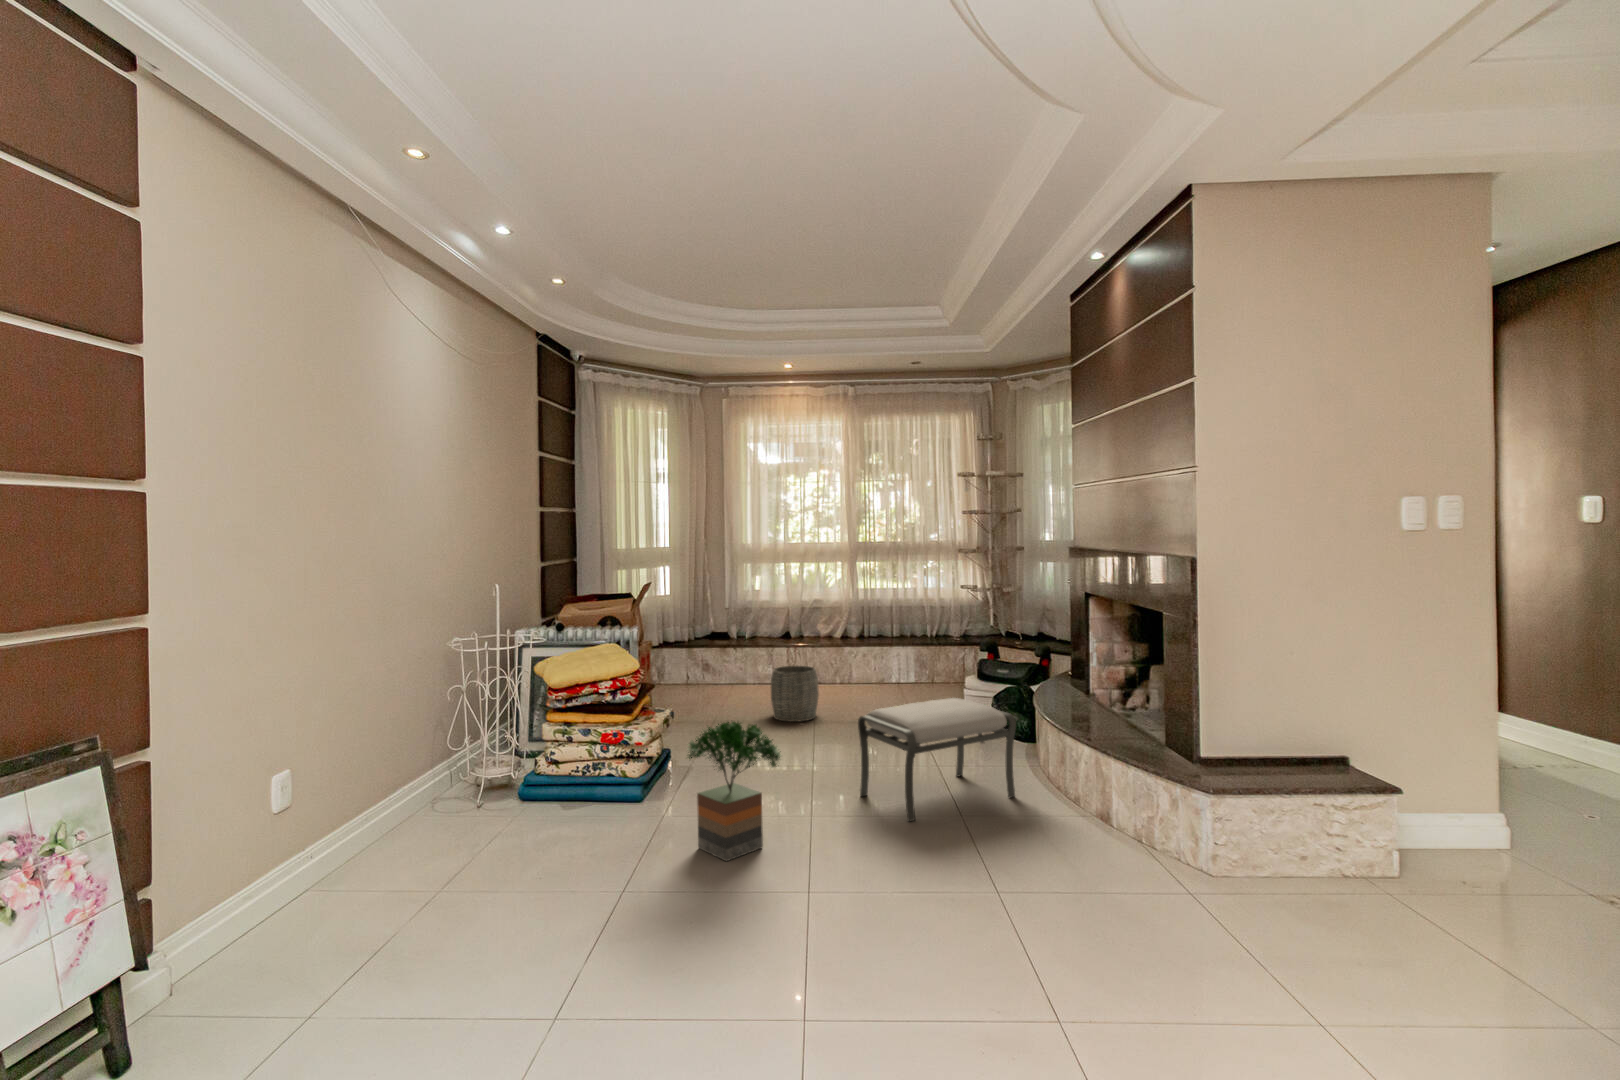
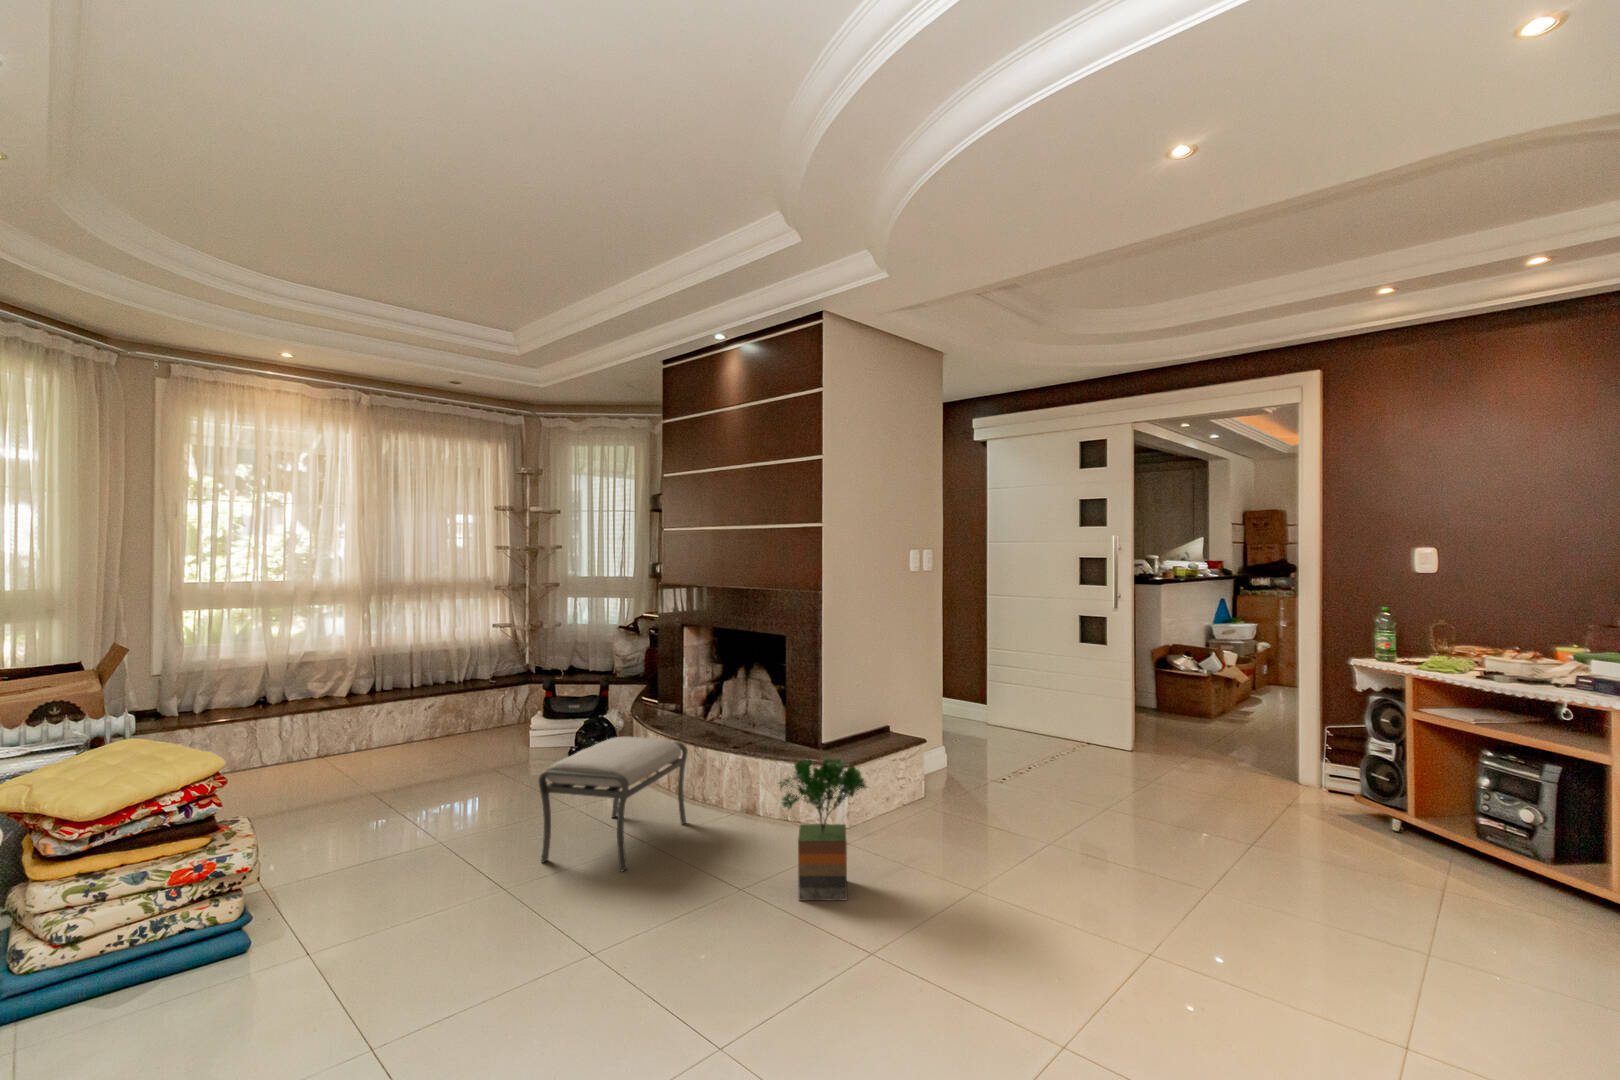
woven basket: present [771,666,819,722] -> none [309,733,378,807]
potted tree: present [688,722,781,861] -> present [779,759,867,900]

